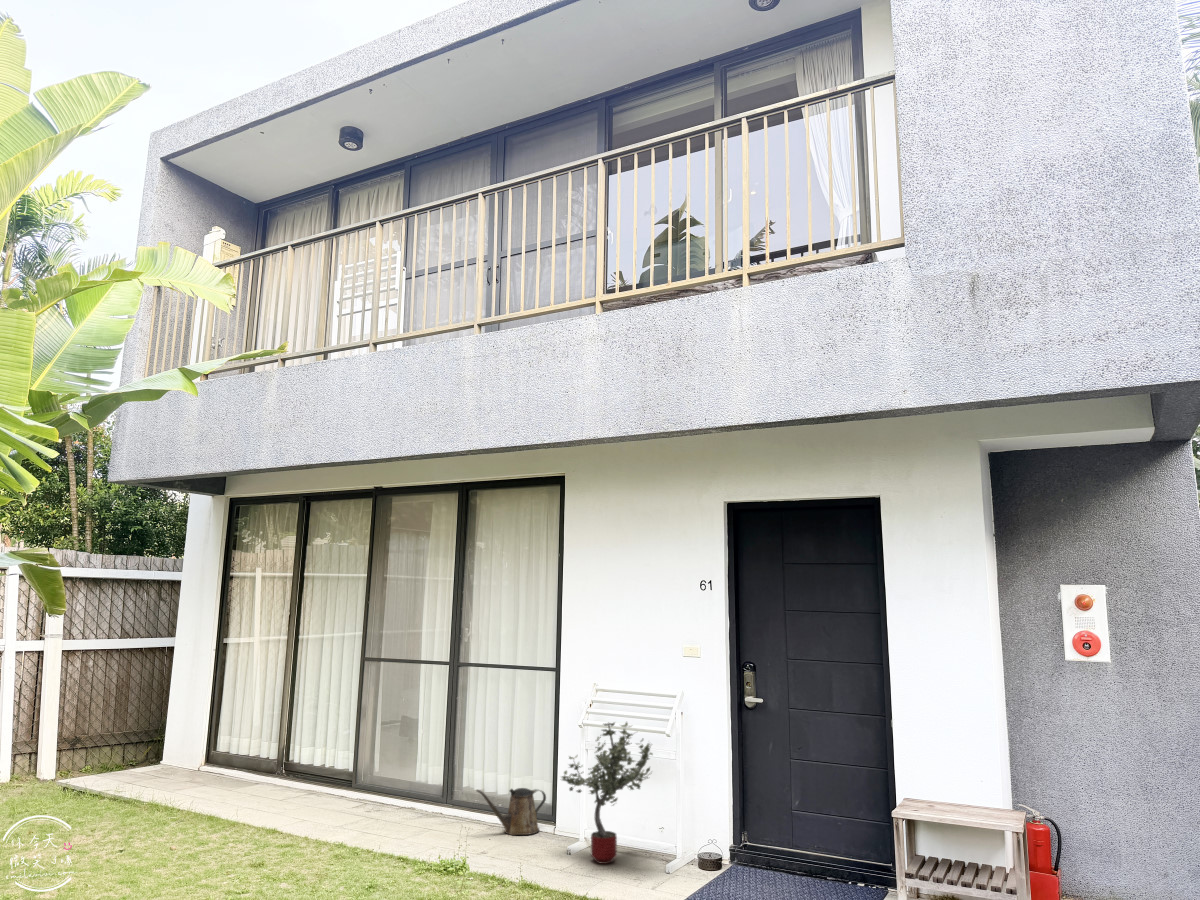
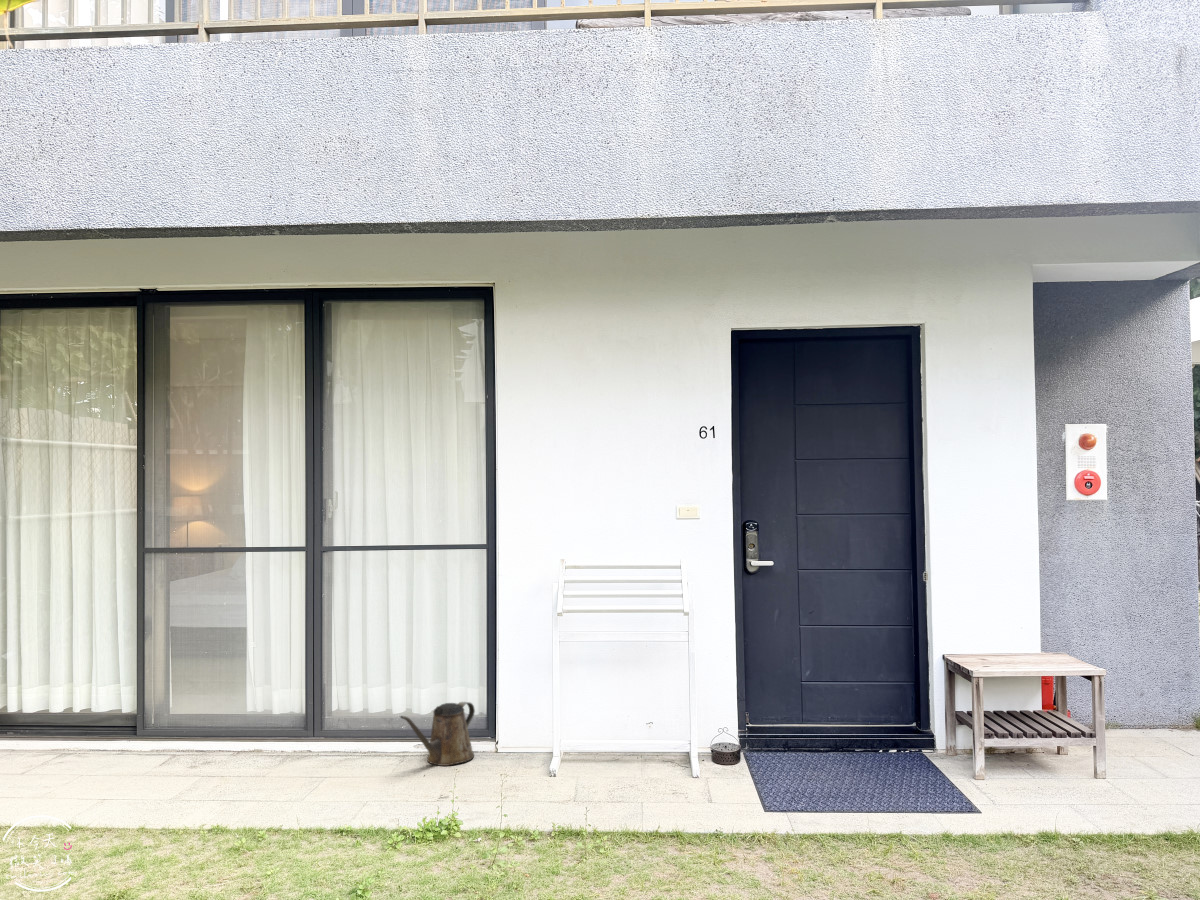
potted tree: present [562,722,653,864] -> none [532,605,673,784]

